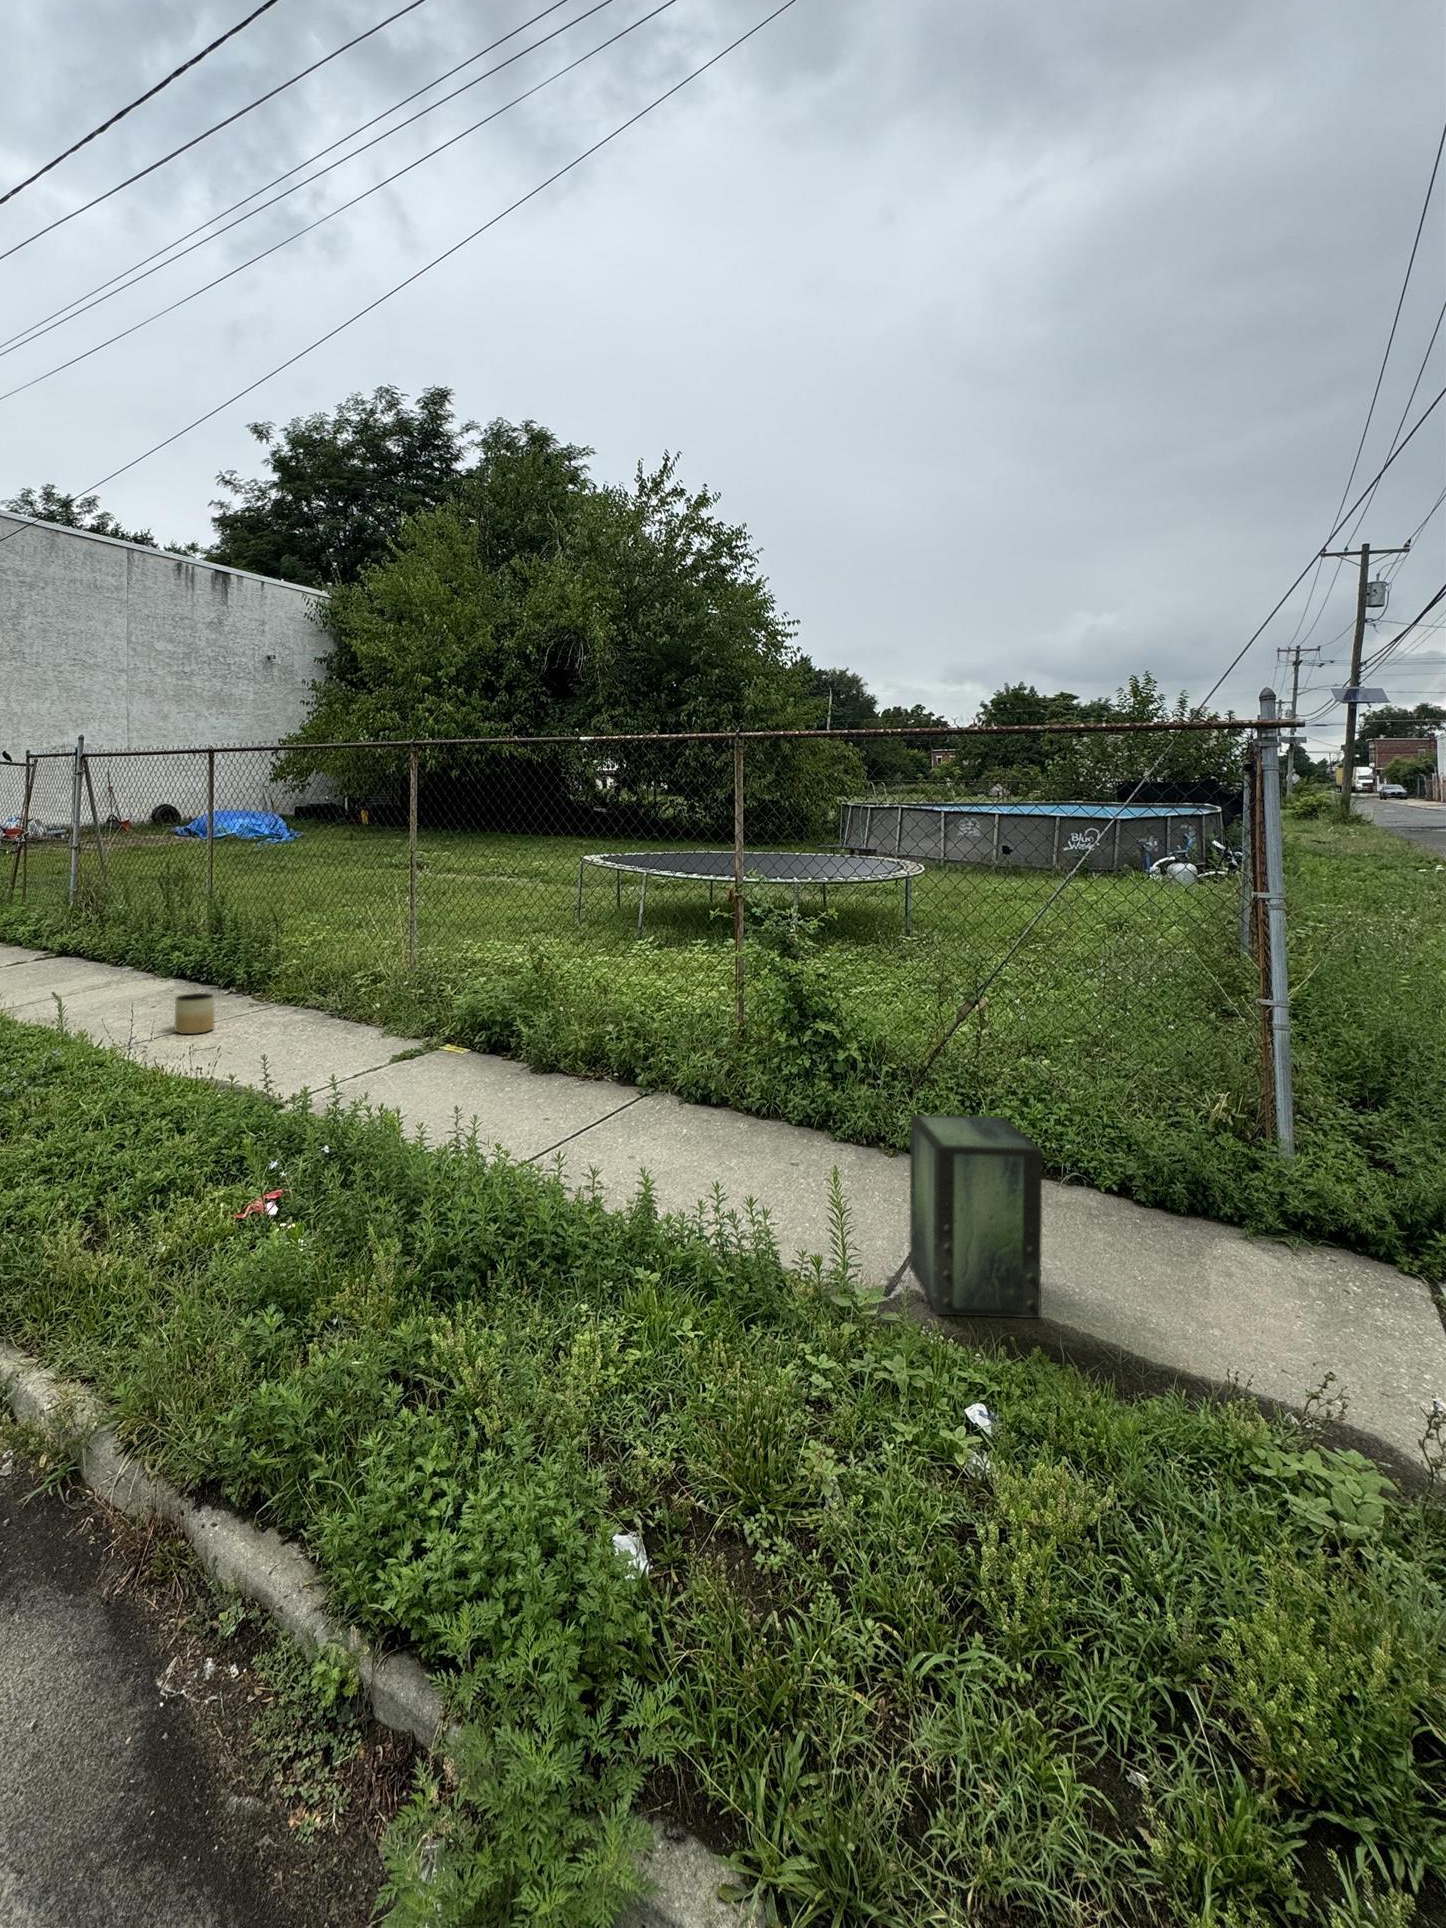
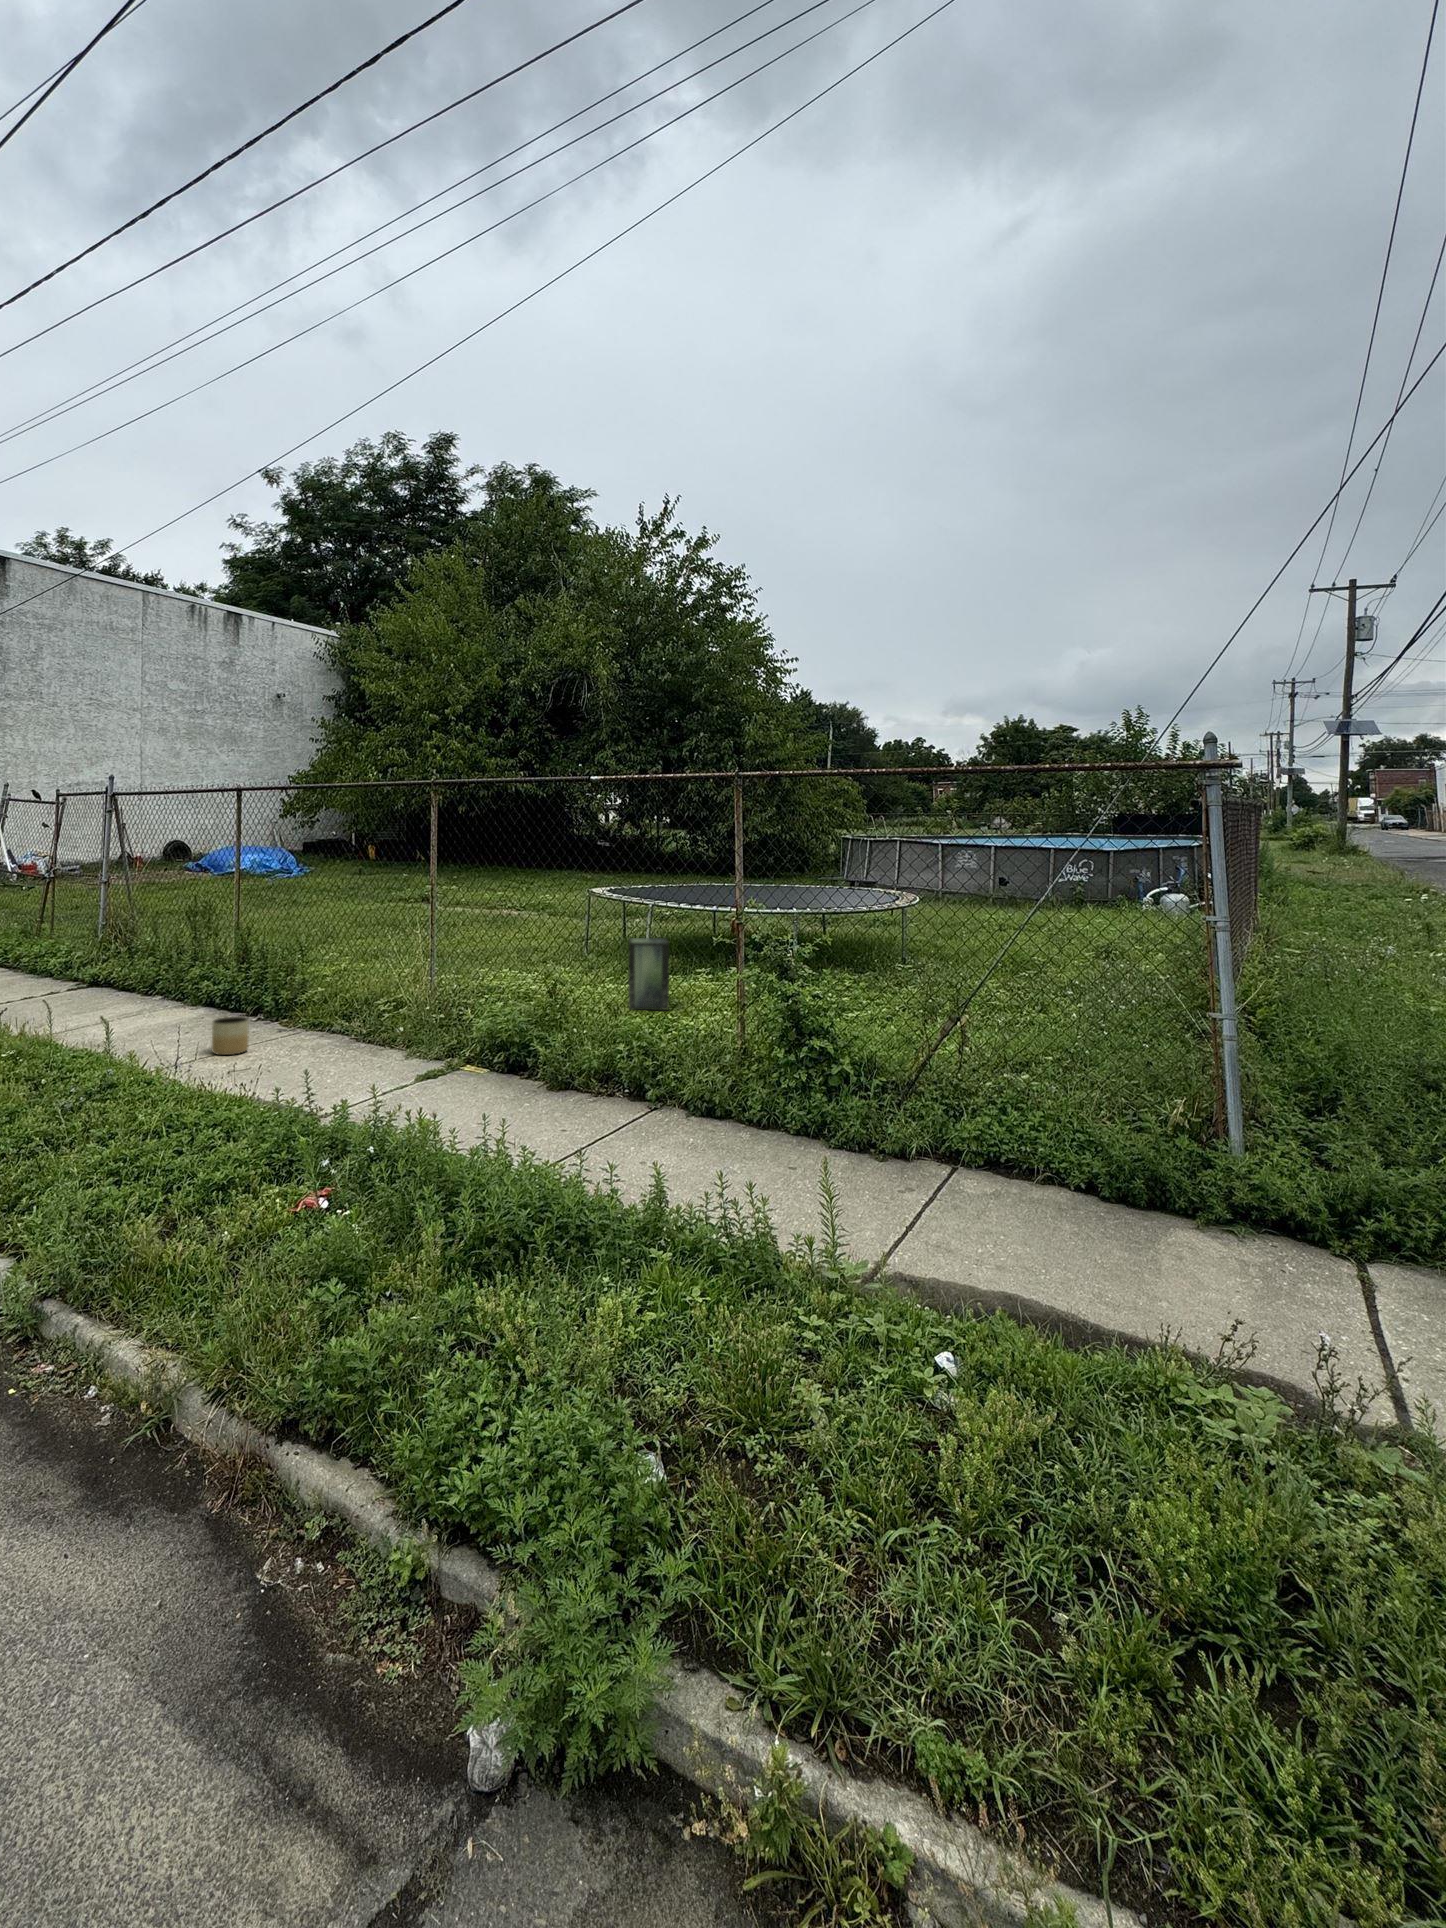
storage box: present [909,1115,1042,1318] -> present [628,938,669,1010]

